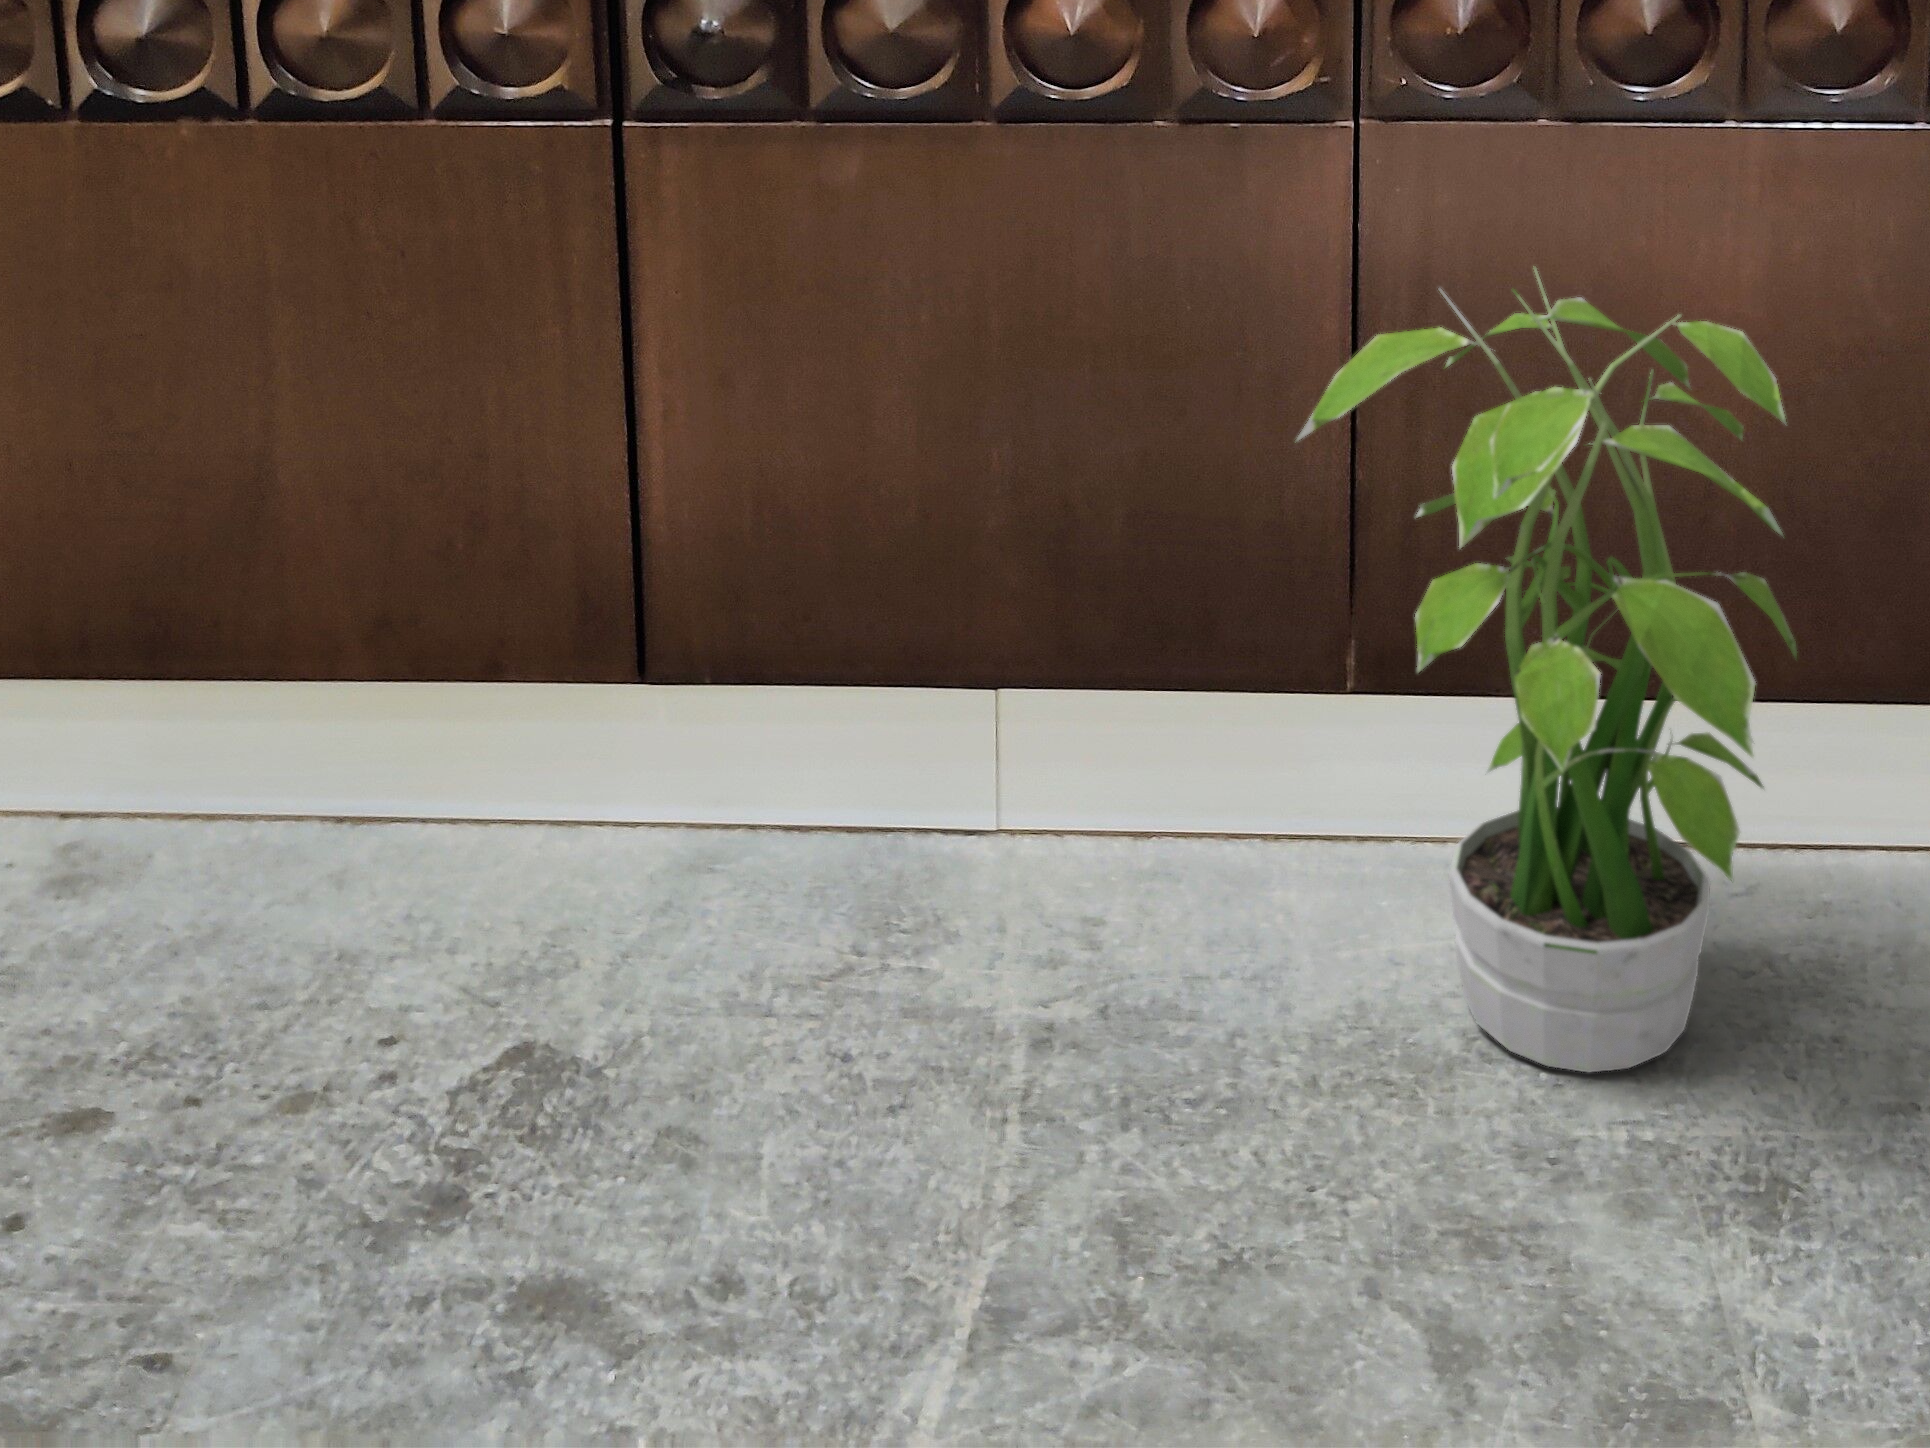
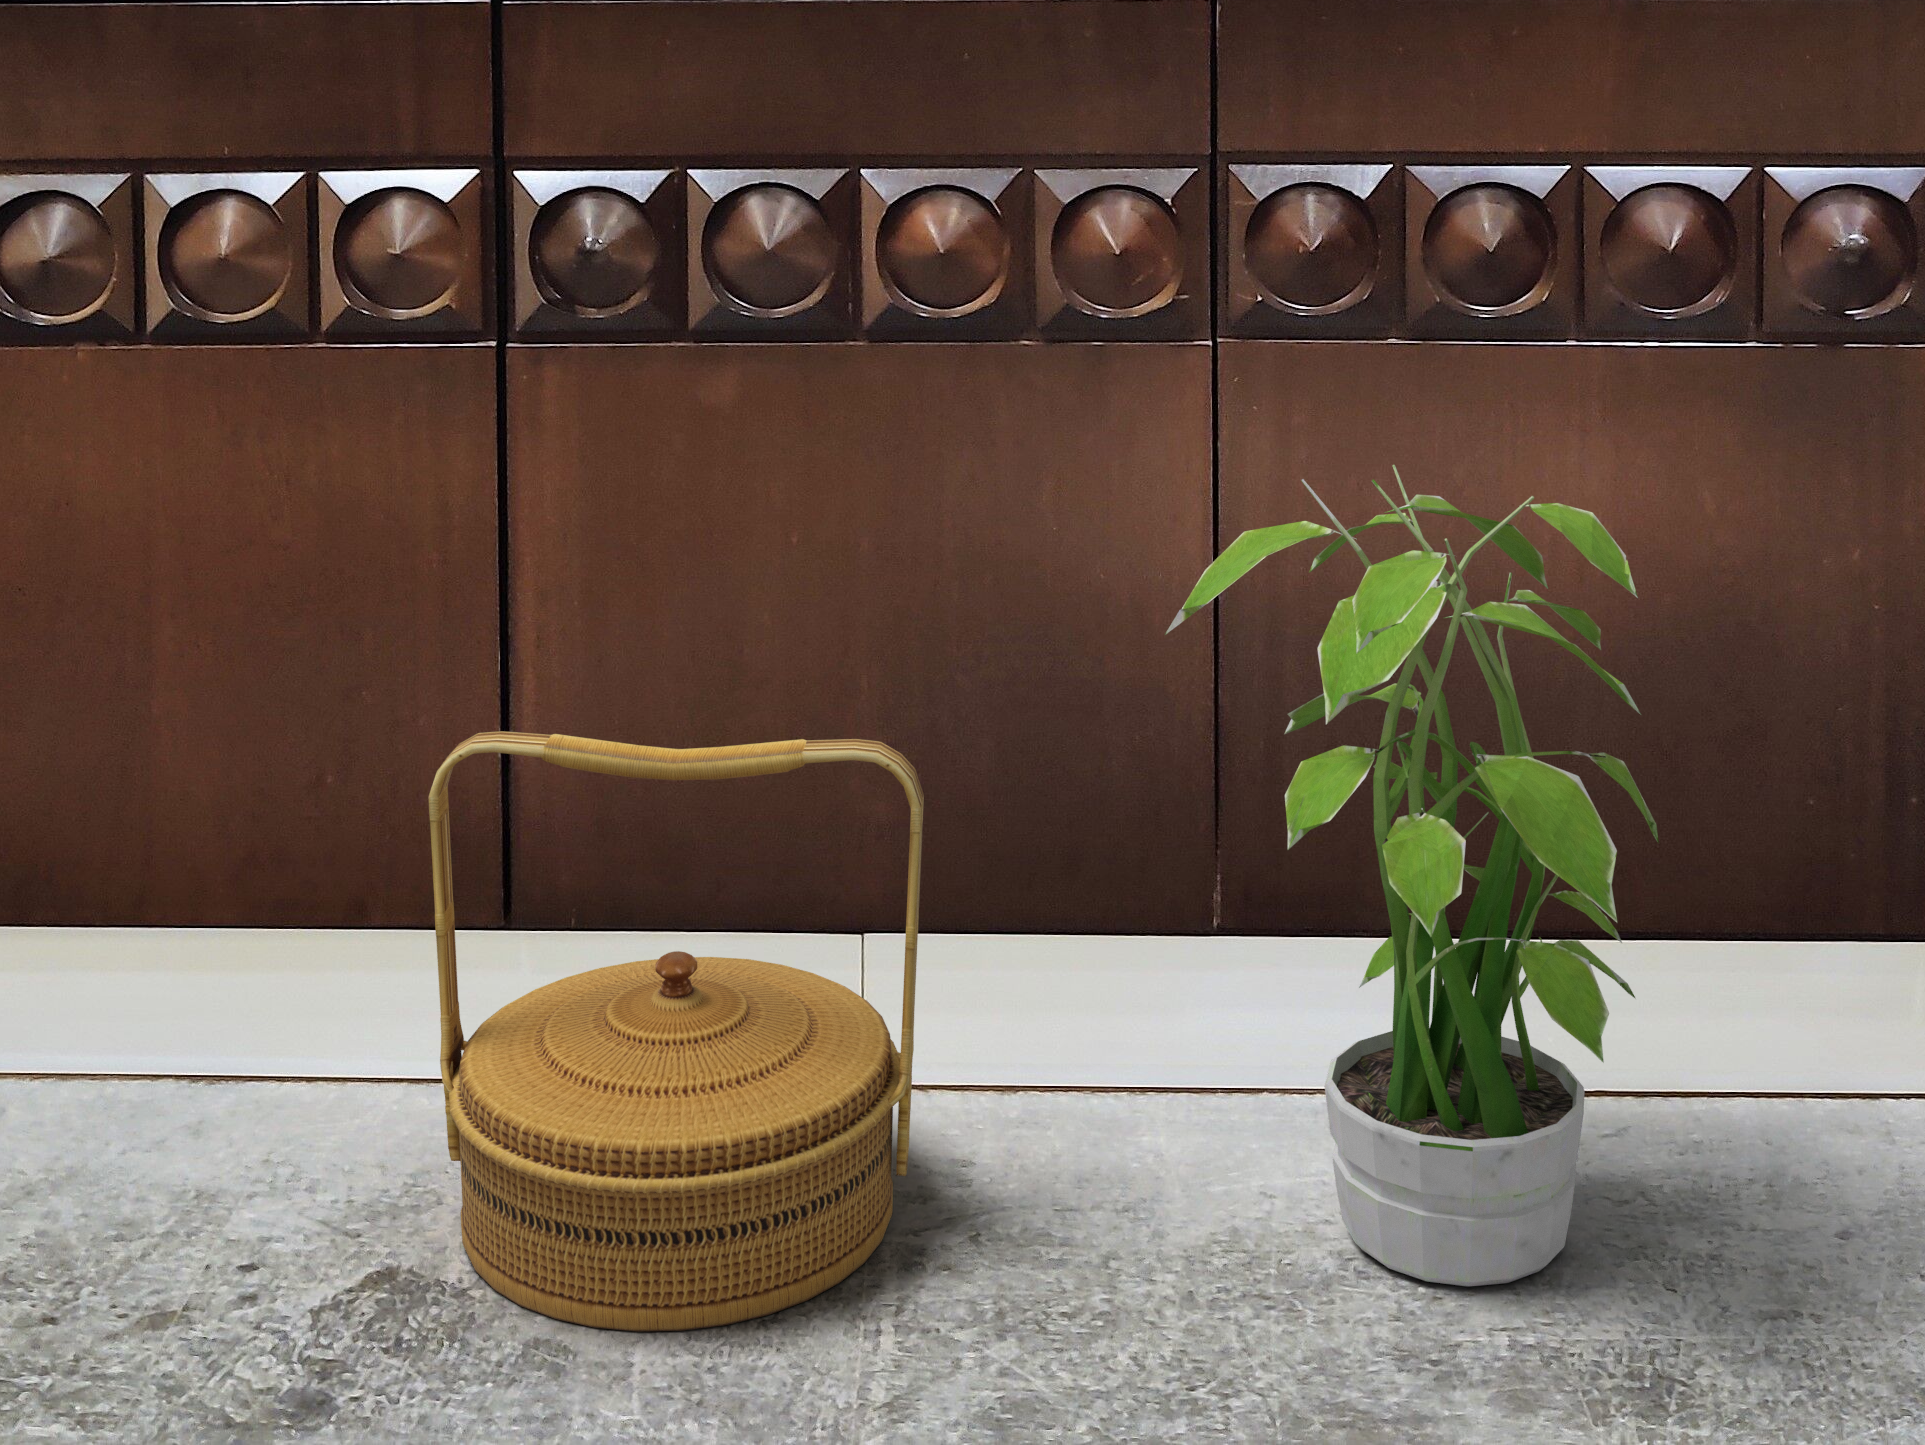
woven basket: none [546,529,1047,1115] -> present [429,731,924,1332]

